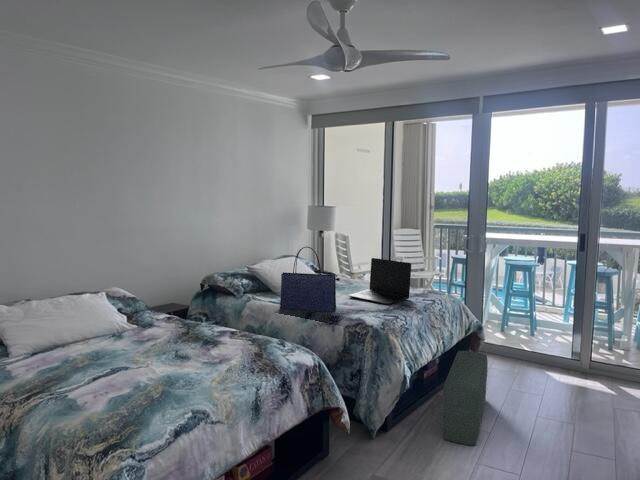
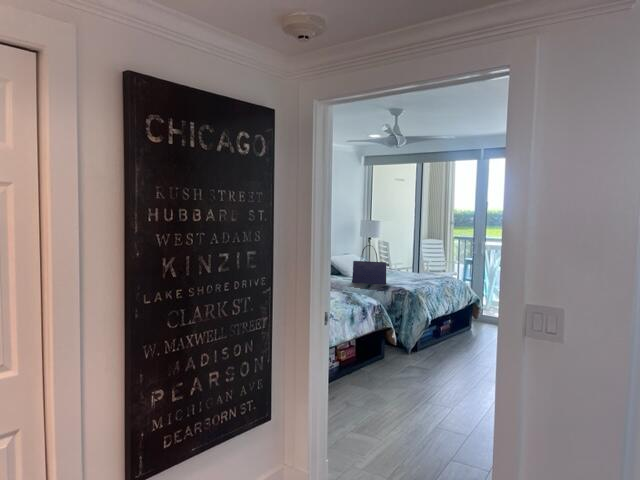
laptop: present [349,258,411,305] -> none [393,255,433,283]
pouf: present [443,351,488,445] -> none [450,312,480,359]

